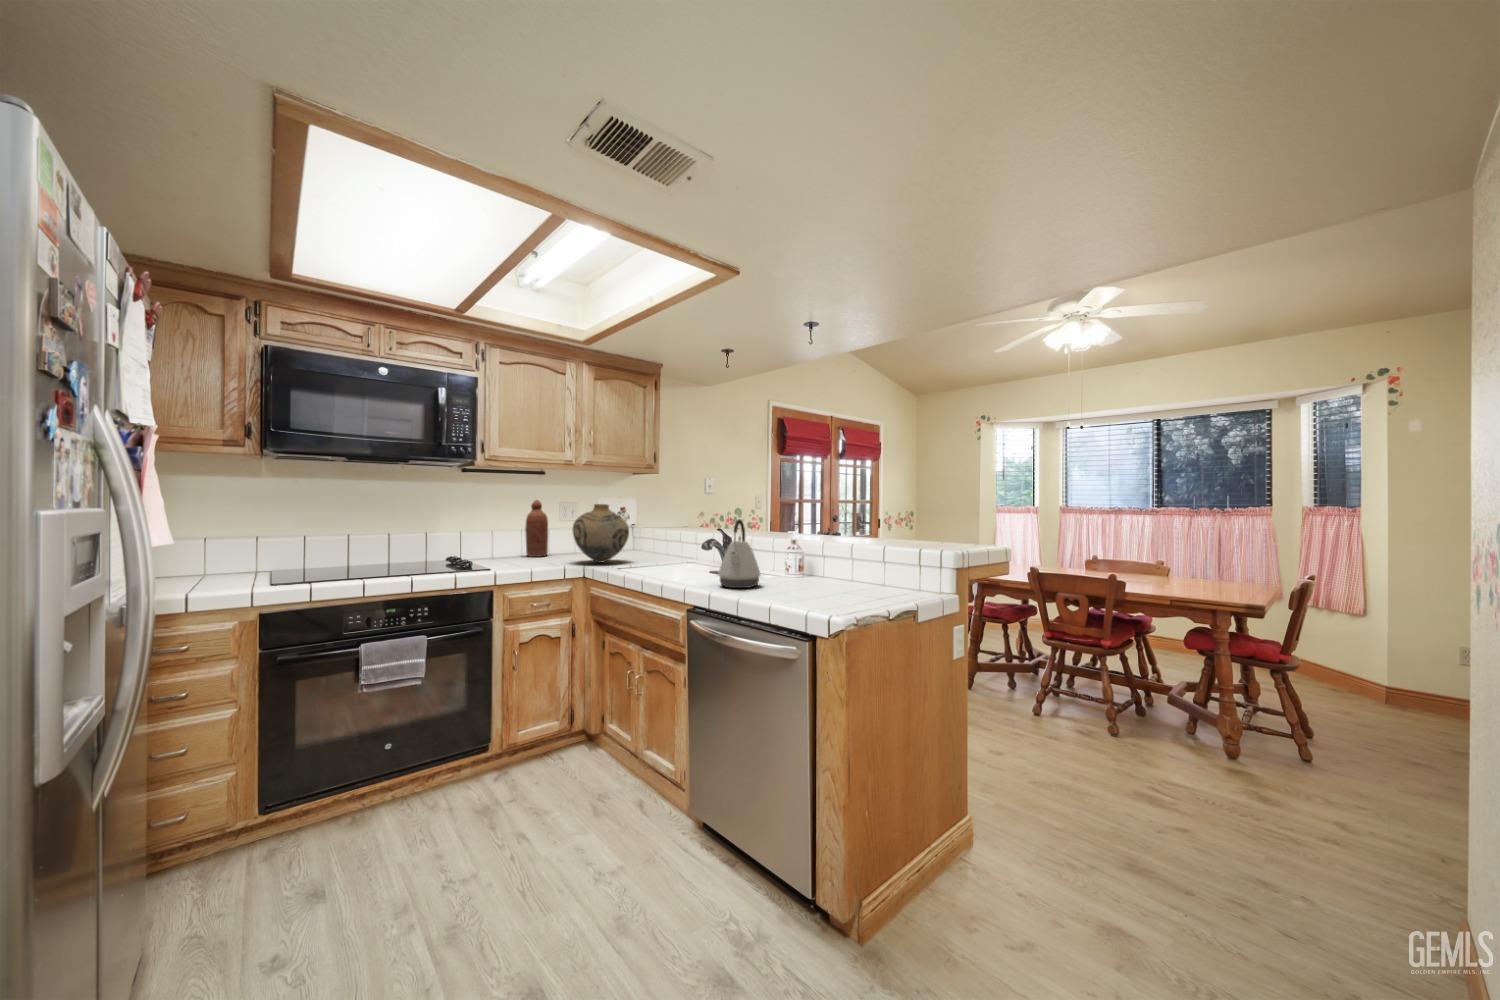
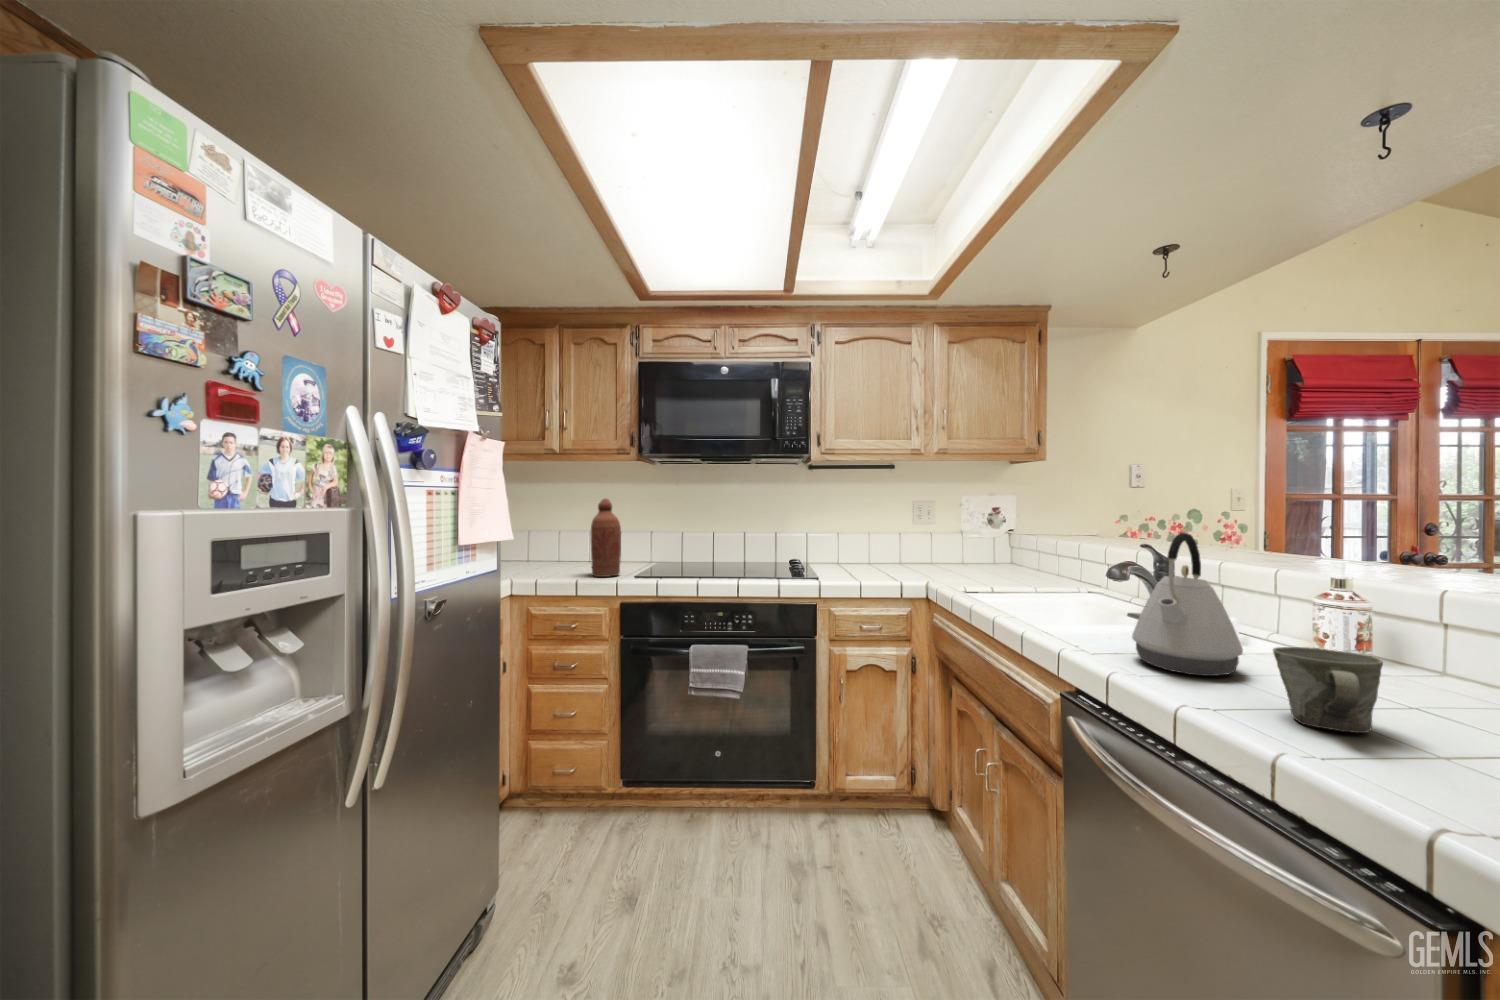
bottle: present [525,500,548,557] -> present [591,498,621,577]
vase: present [572,504,629,563] -> none [918,503,995,580]
mug: none [770,565,800,596] -> present [1273,647,1383,733]

